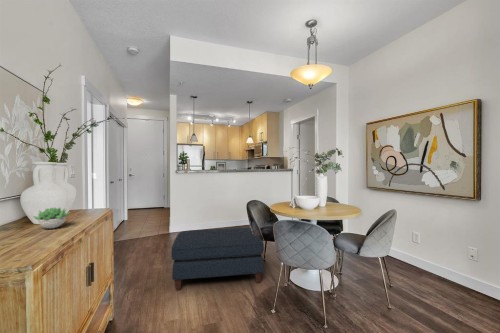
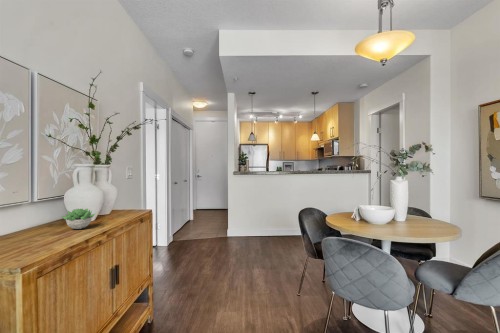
ottoman: present [171,228,264,290] -> none [212,239,318,310]

